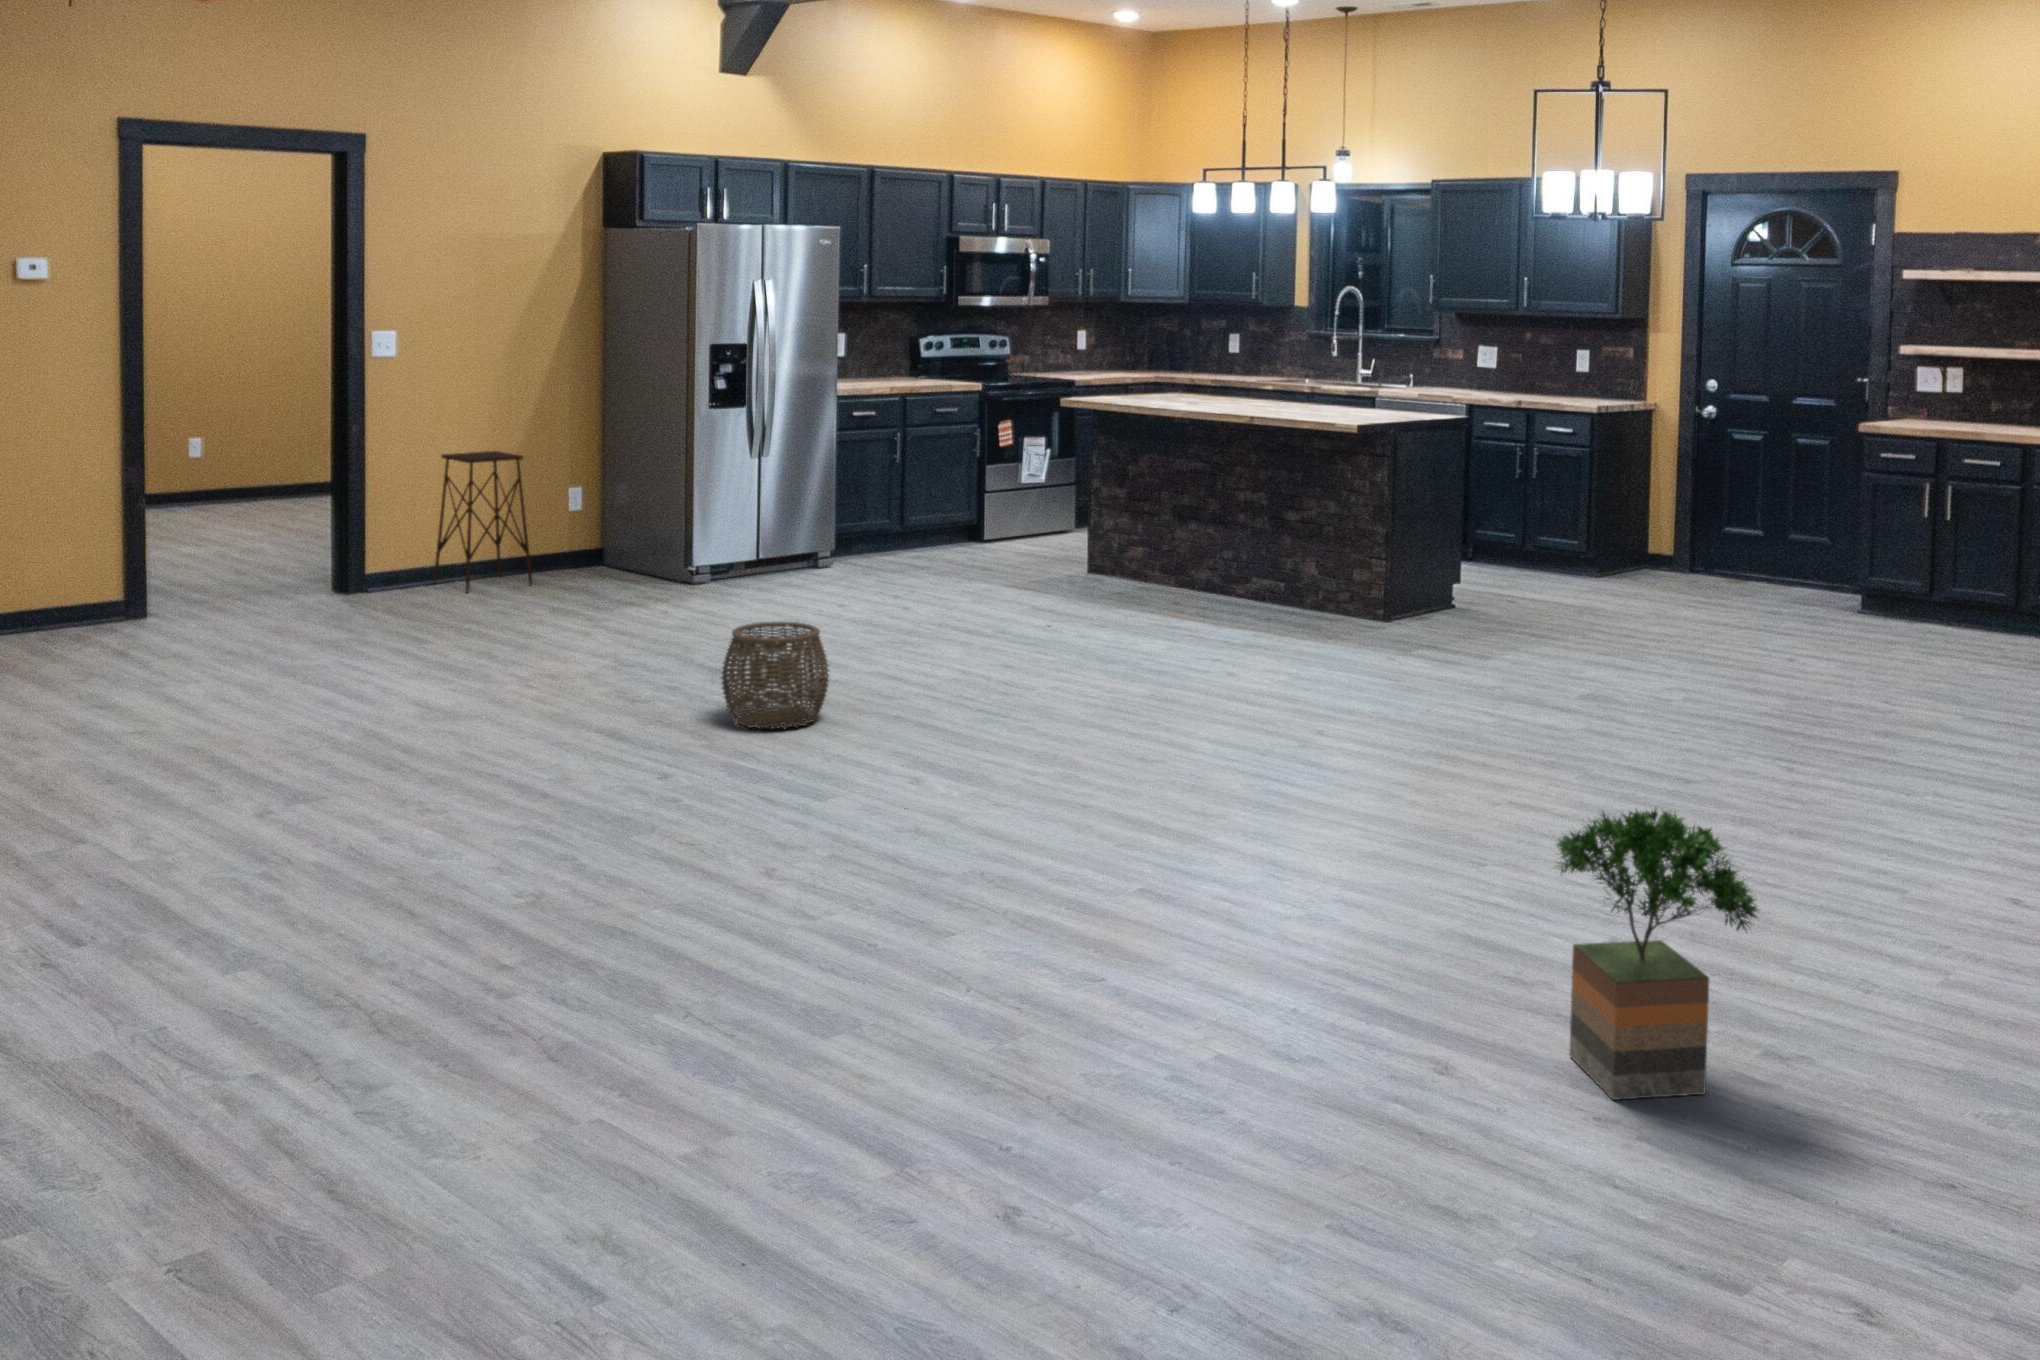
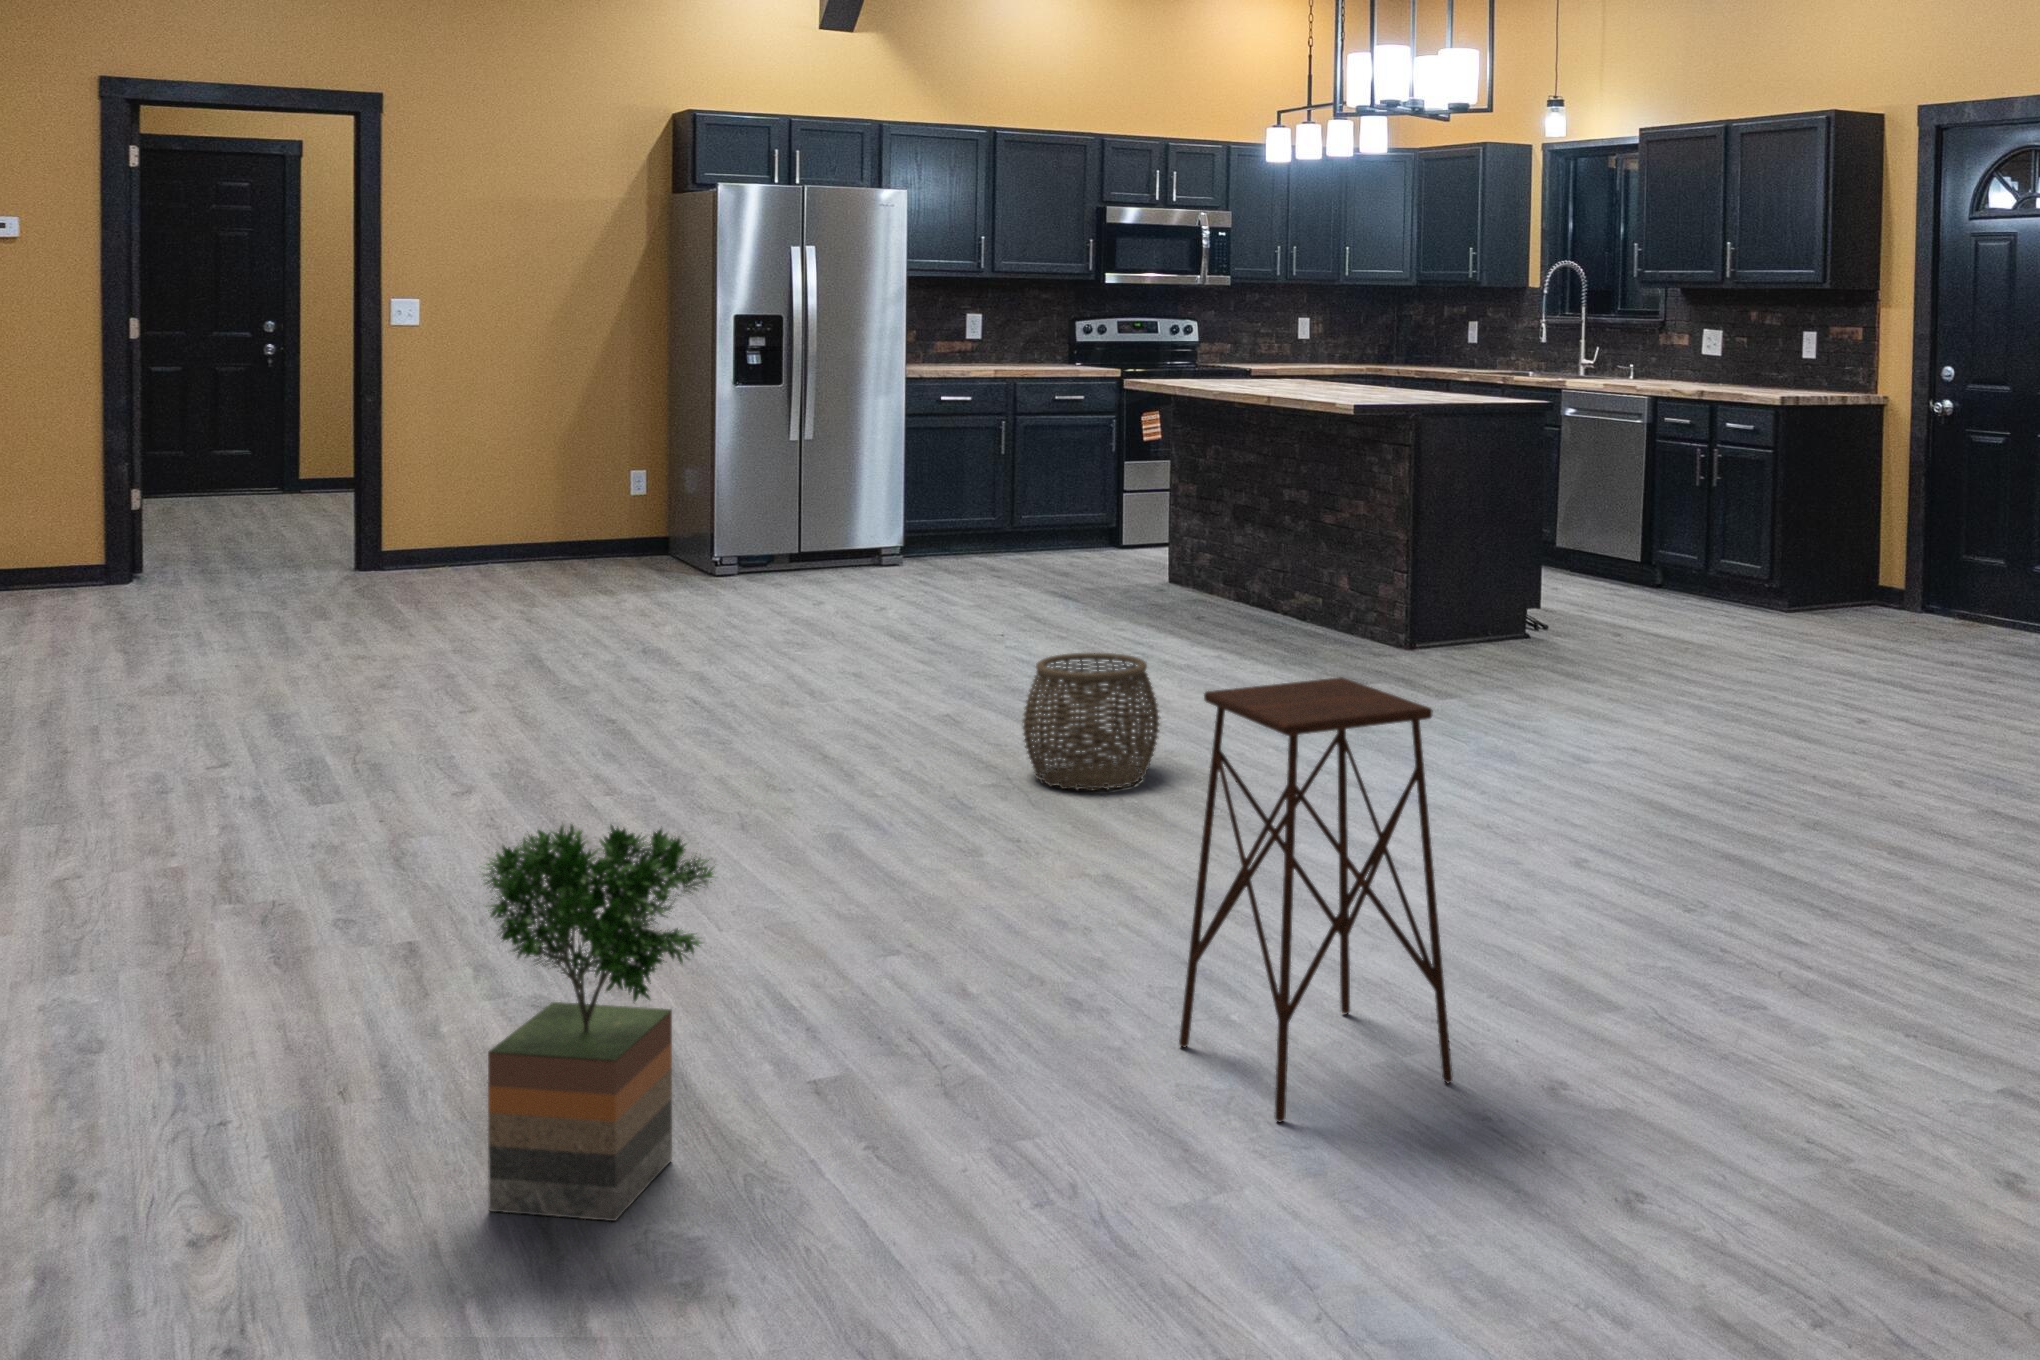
side table: present [434,451,532,593] -> present [1179,677,1453,1123]
woven basket: present [722,622,829,730] -> present [1023,653,1160,791]

